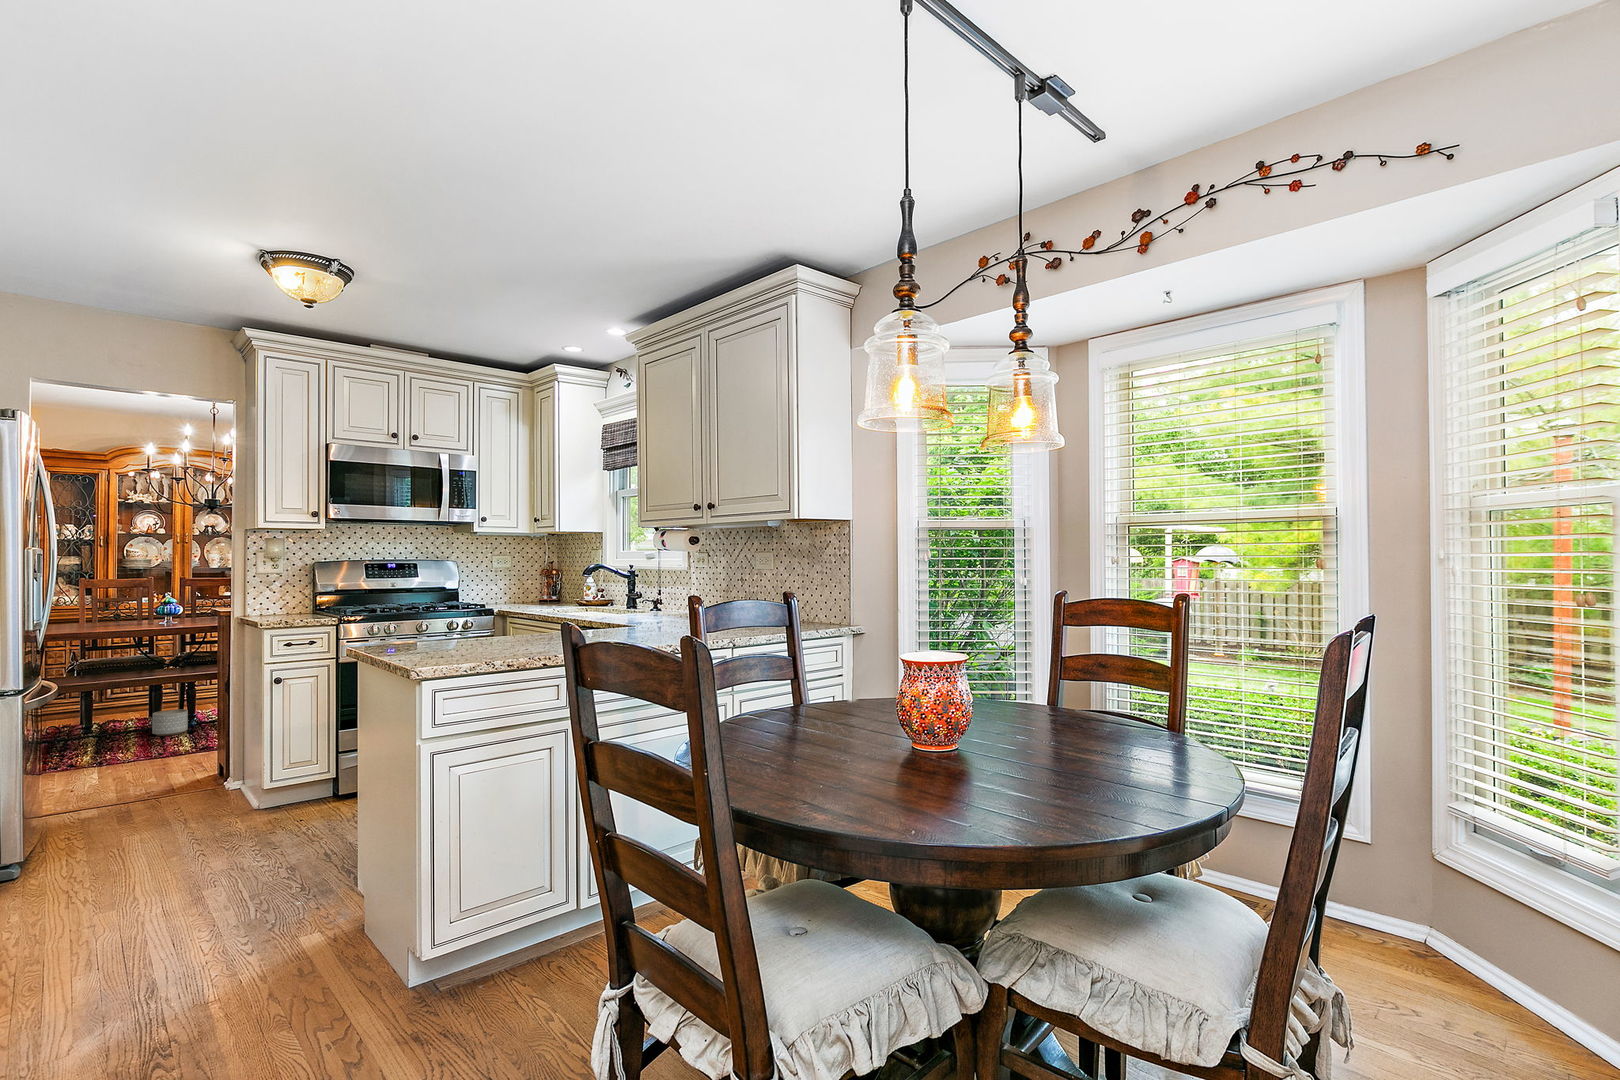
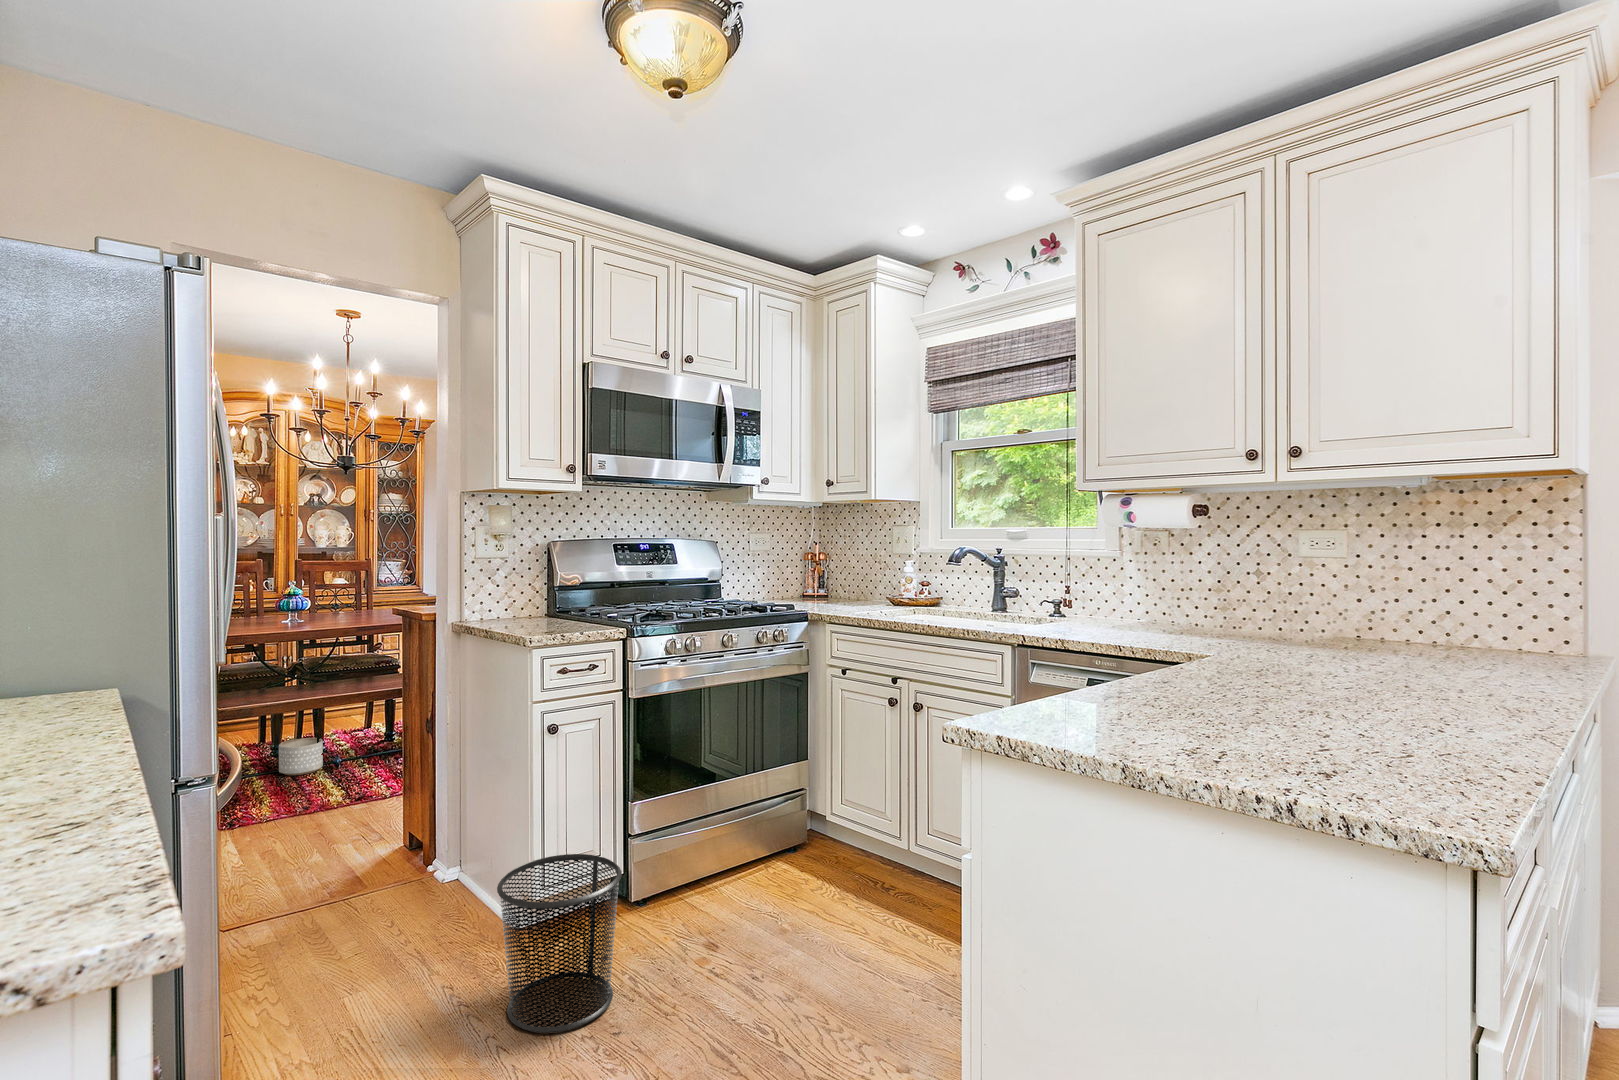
waste bin: none [206,752,292,847] -> present [497,854,622,1033]

